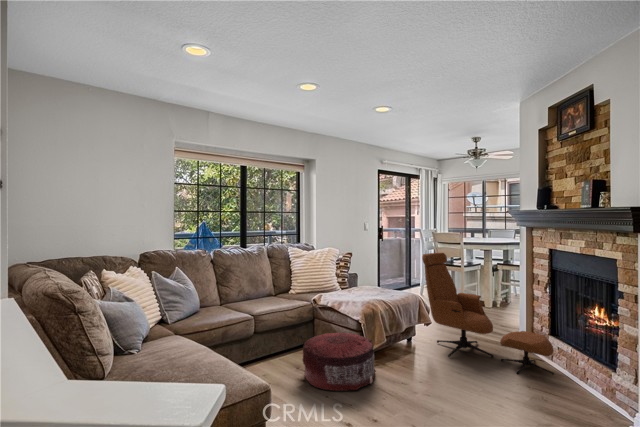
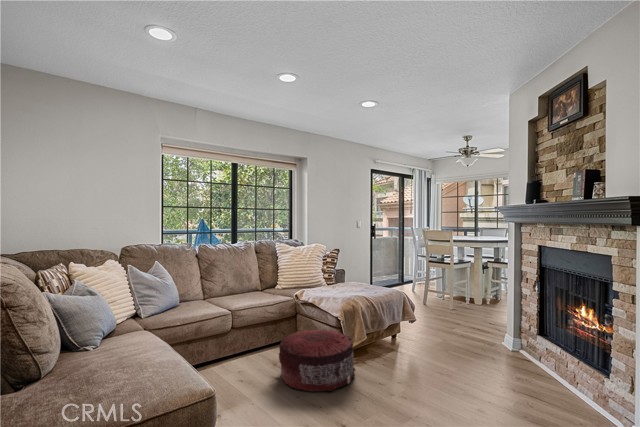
lounge chair: present [422,253,554,375] -> none [408,249,542,377]

